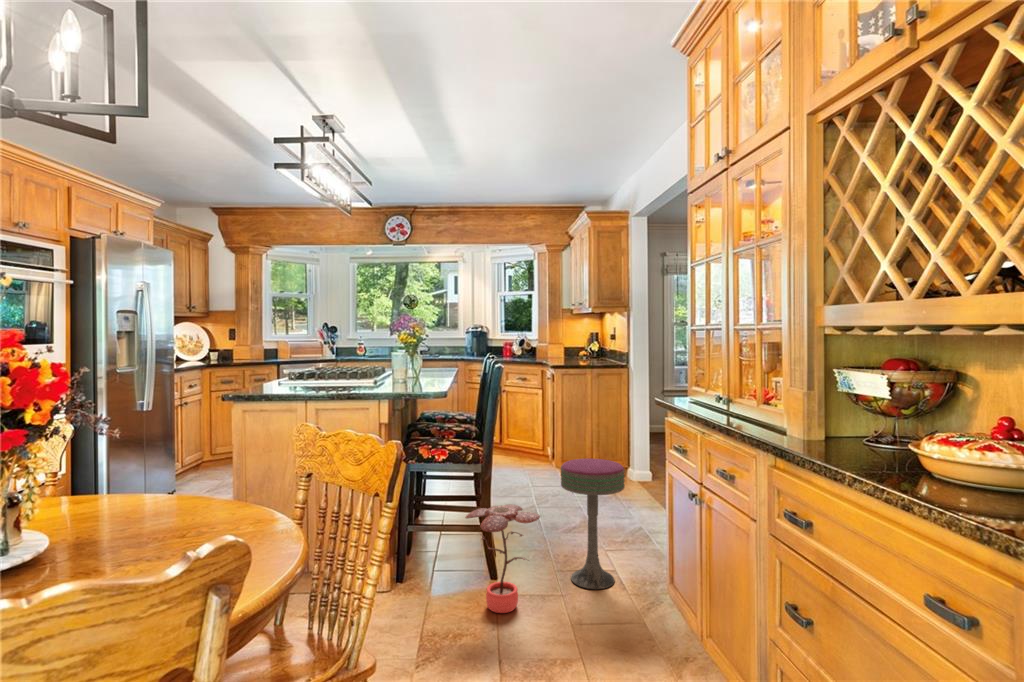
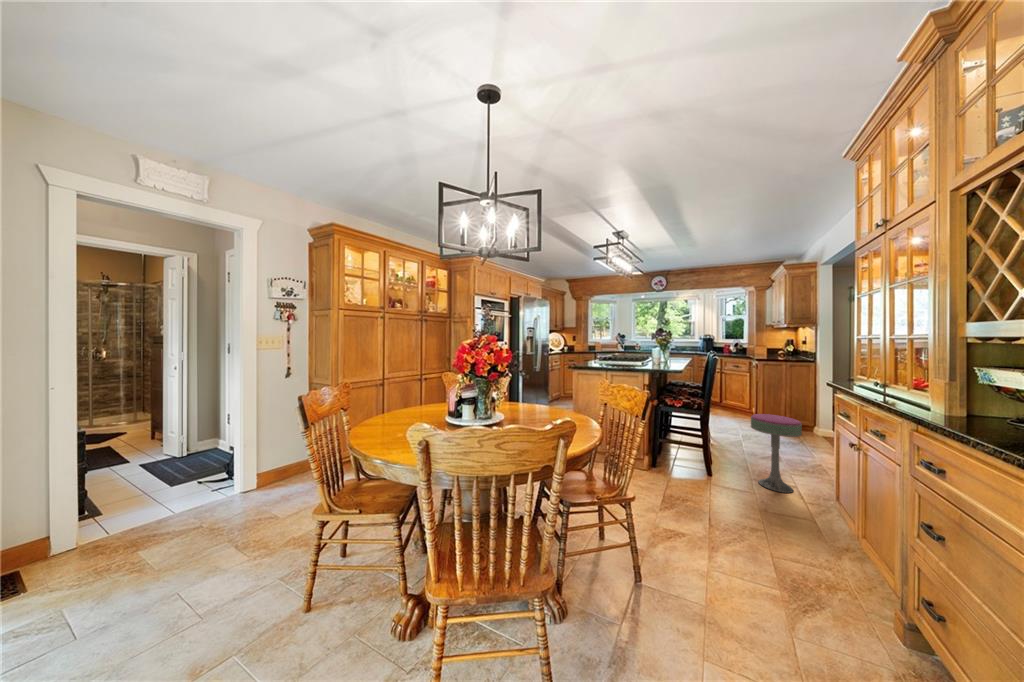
potted plant: present [465,504,540,613] -> none [686,430,733,485]

